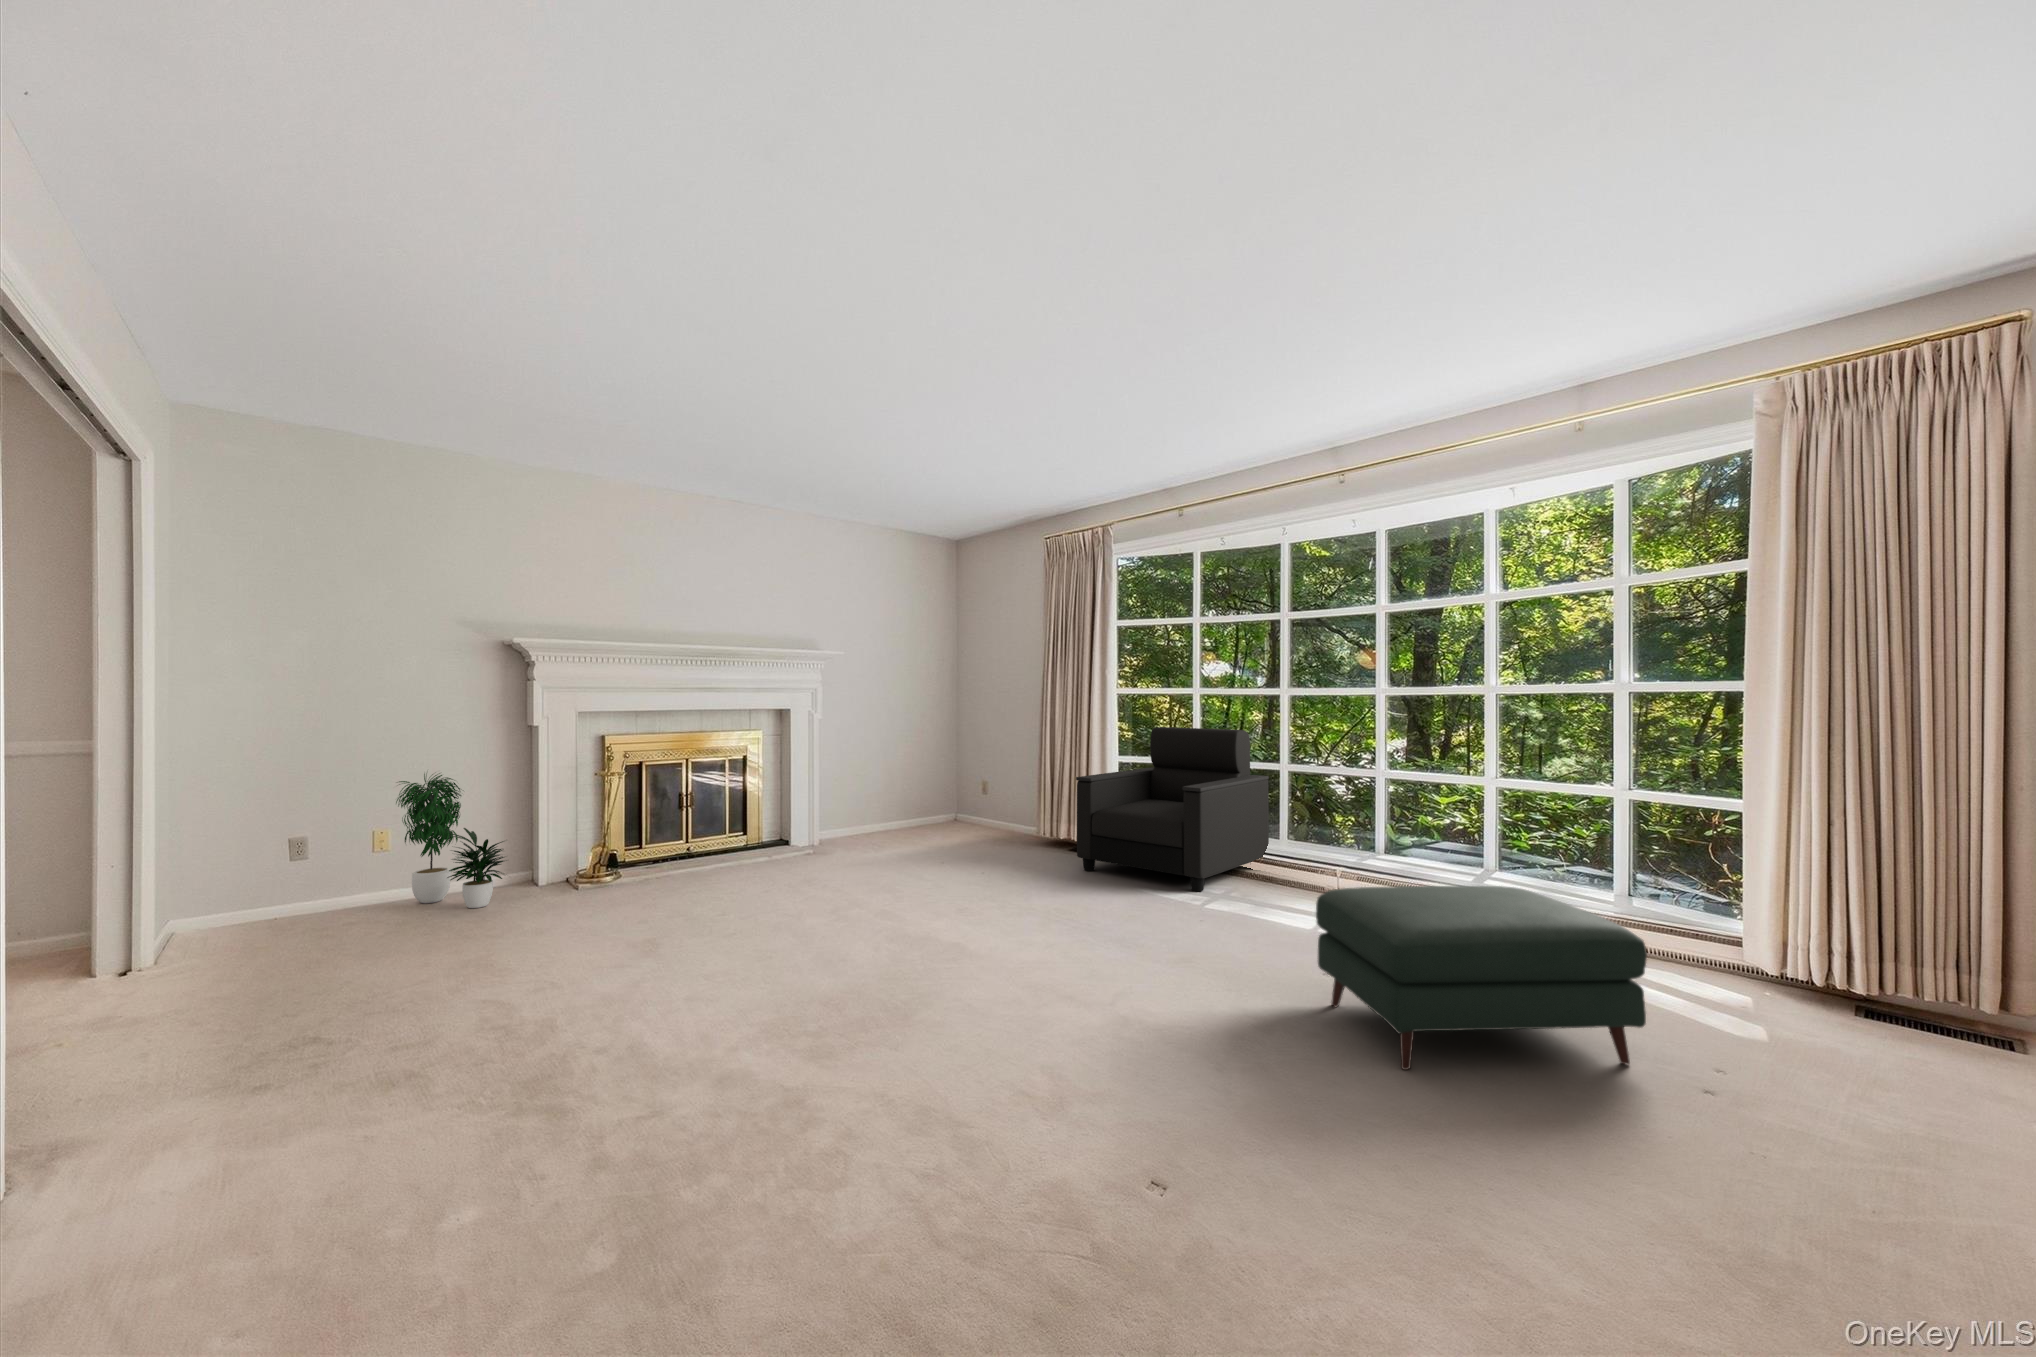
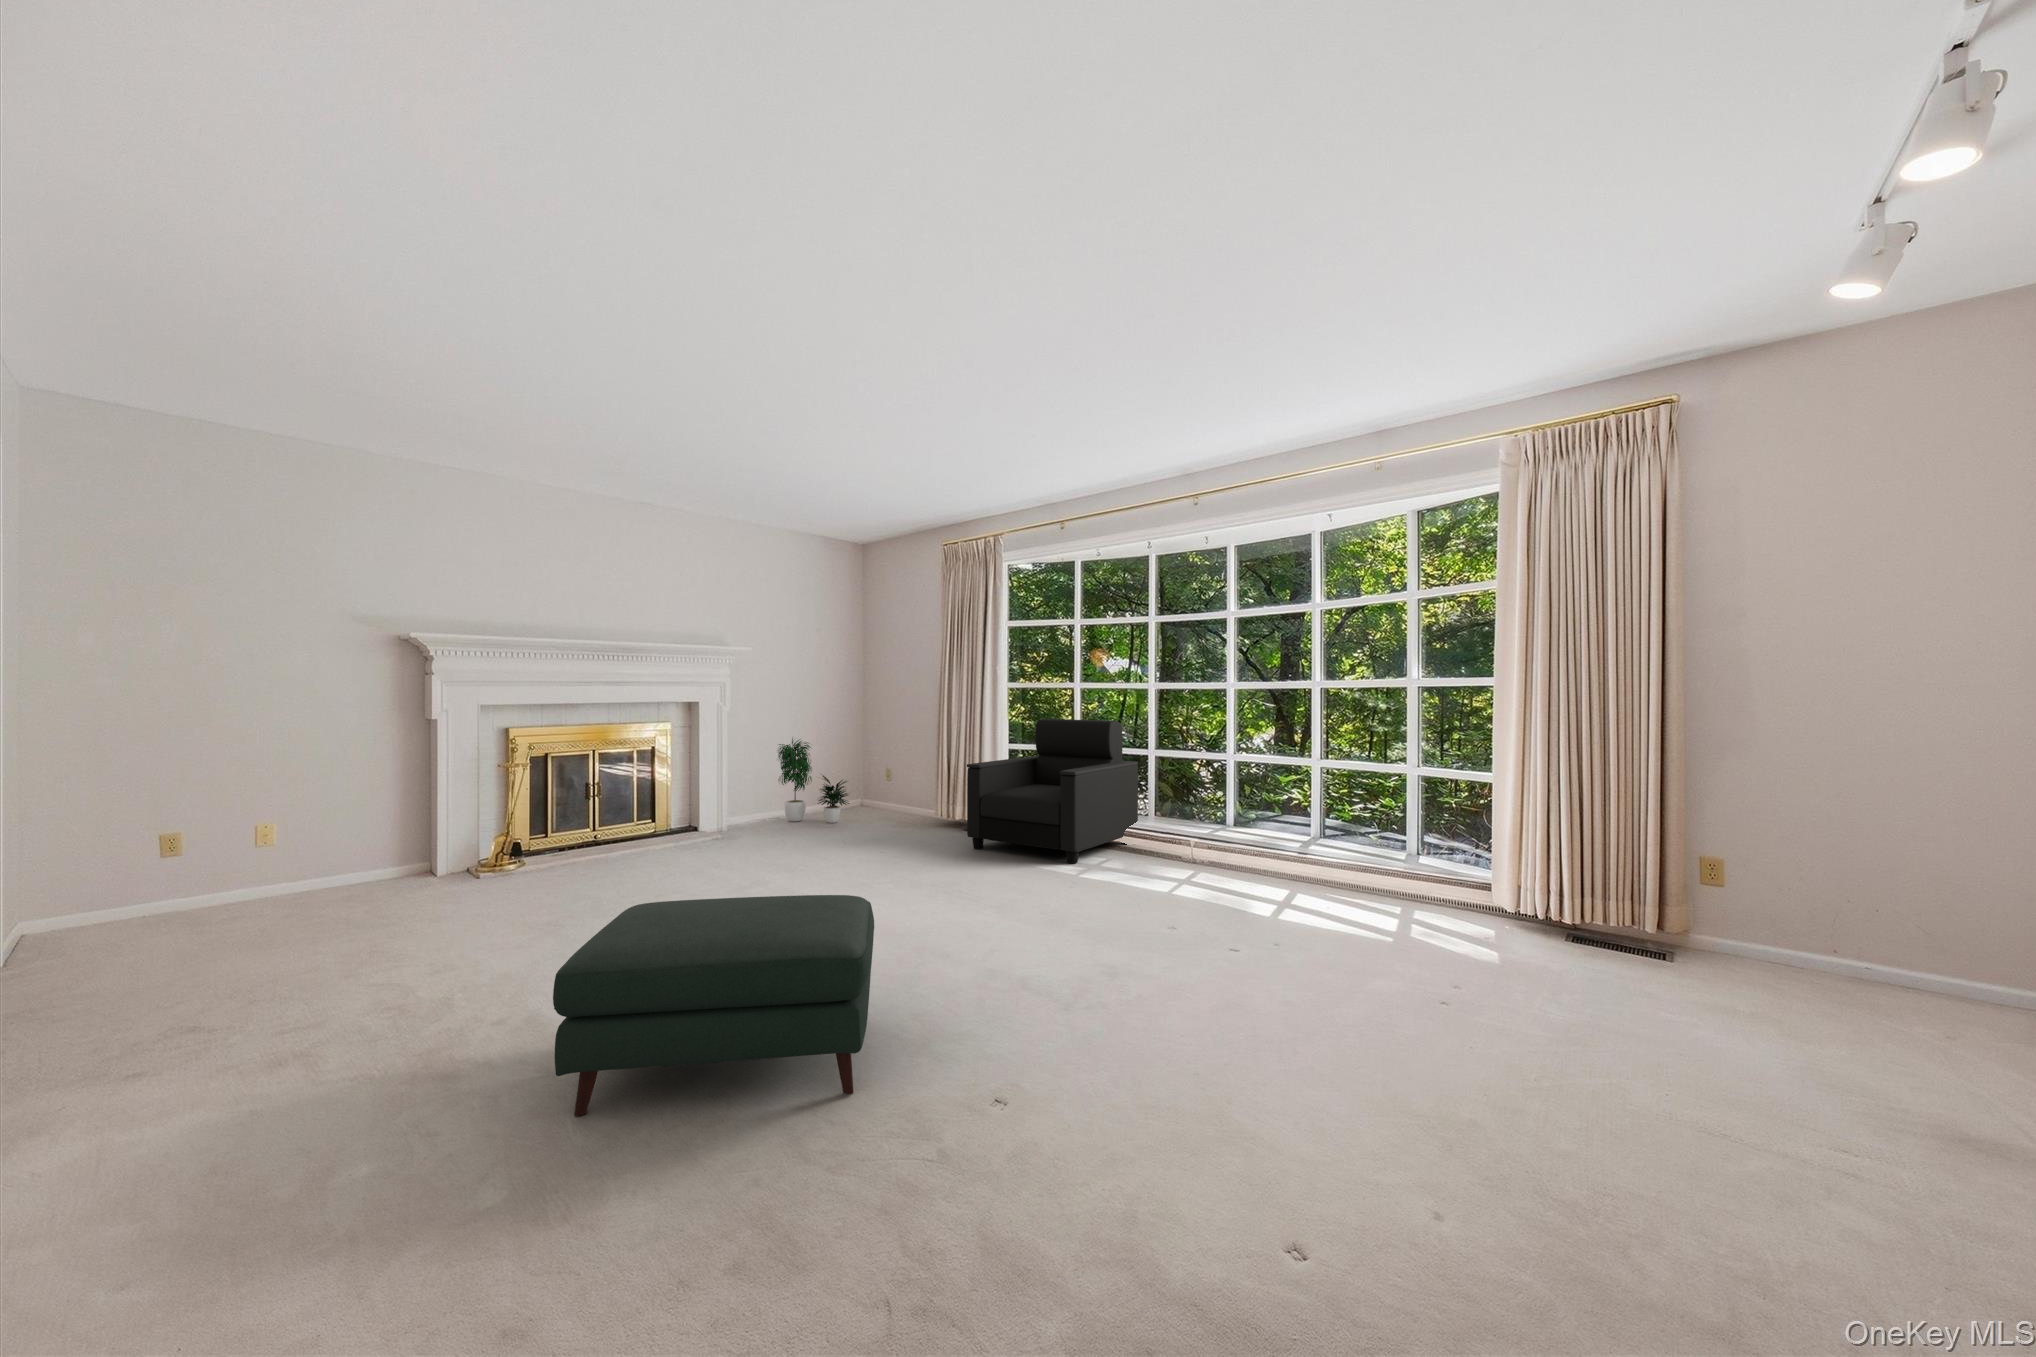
potted plant: present [396,773,504,908] -> present [778,738,849,823]
ottoman: present [1316,886,1647,1070] -> present [553,895,874,1116]

